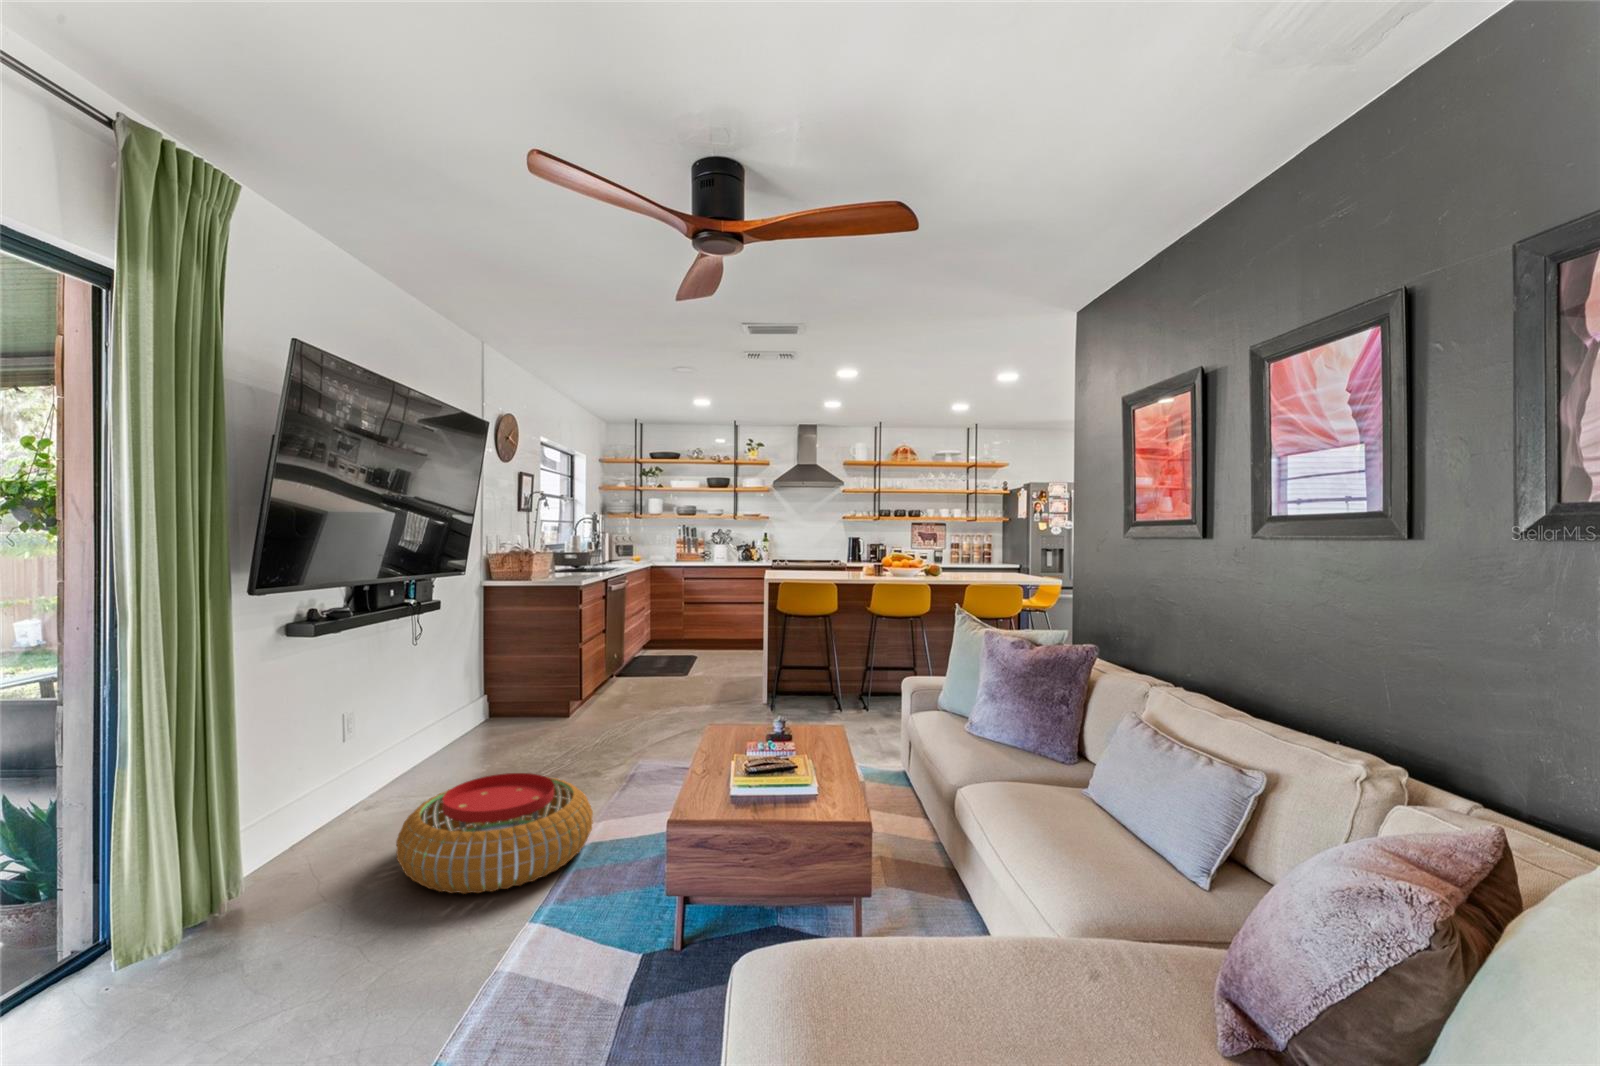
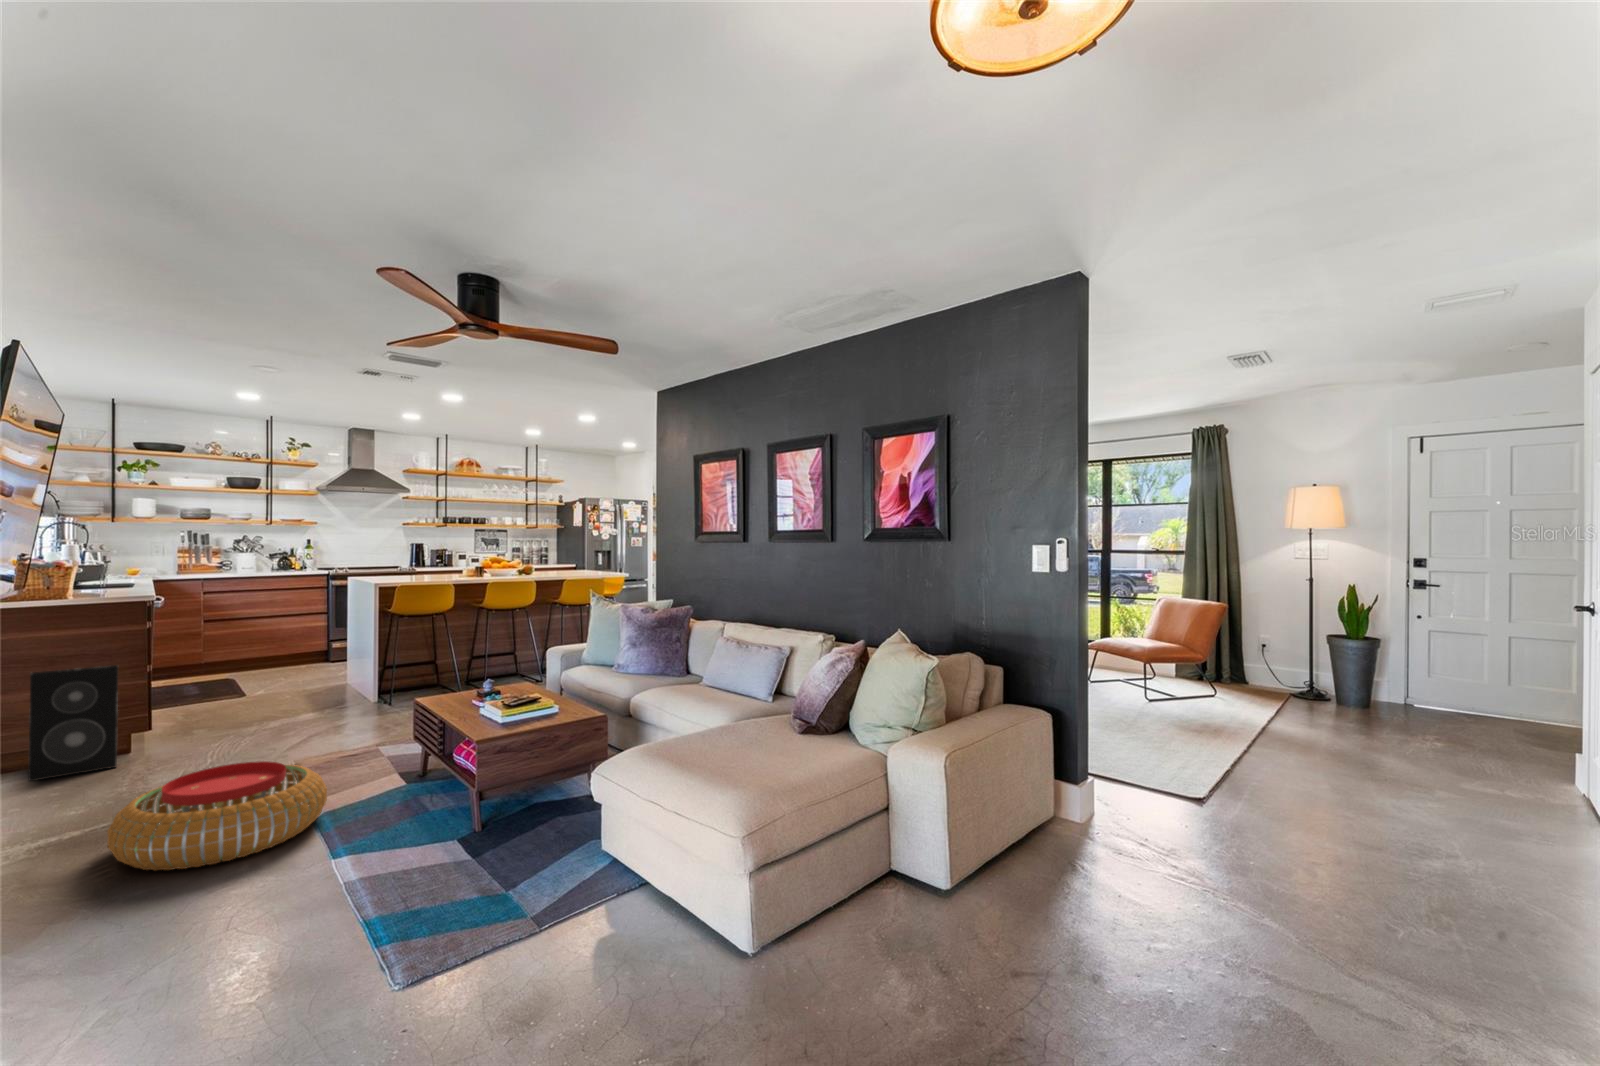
speaker: none [481,646,543,739] -> present [28,665,118,781]

